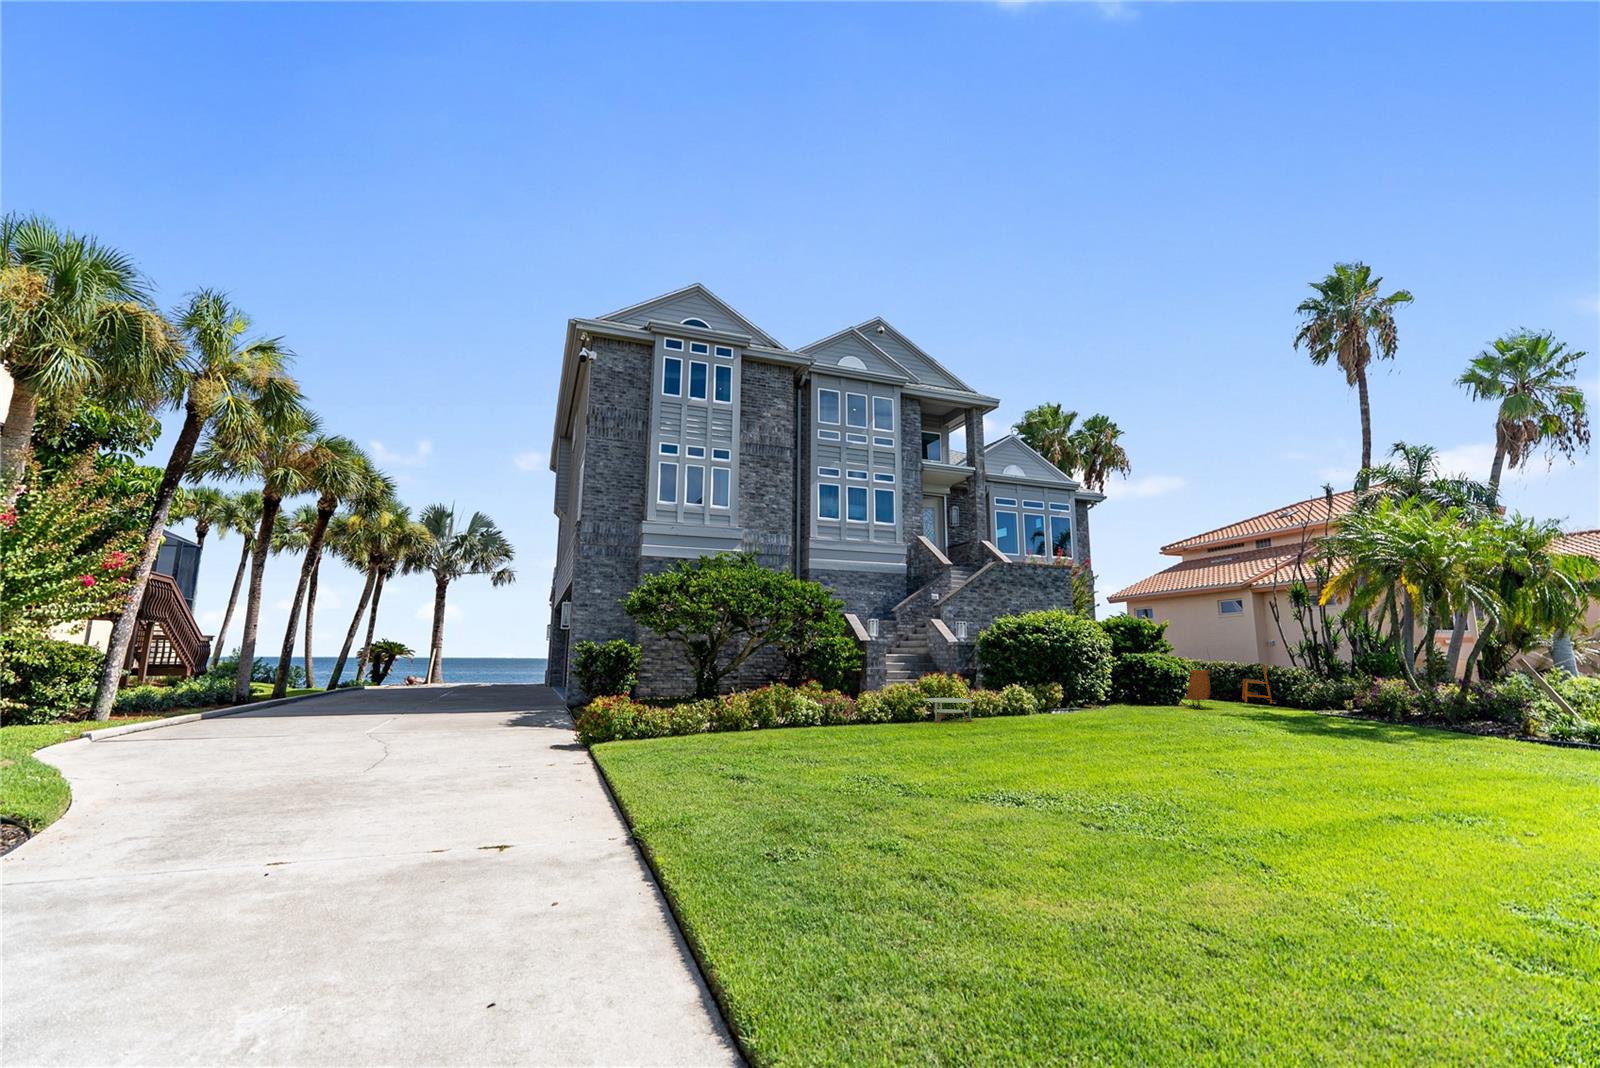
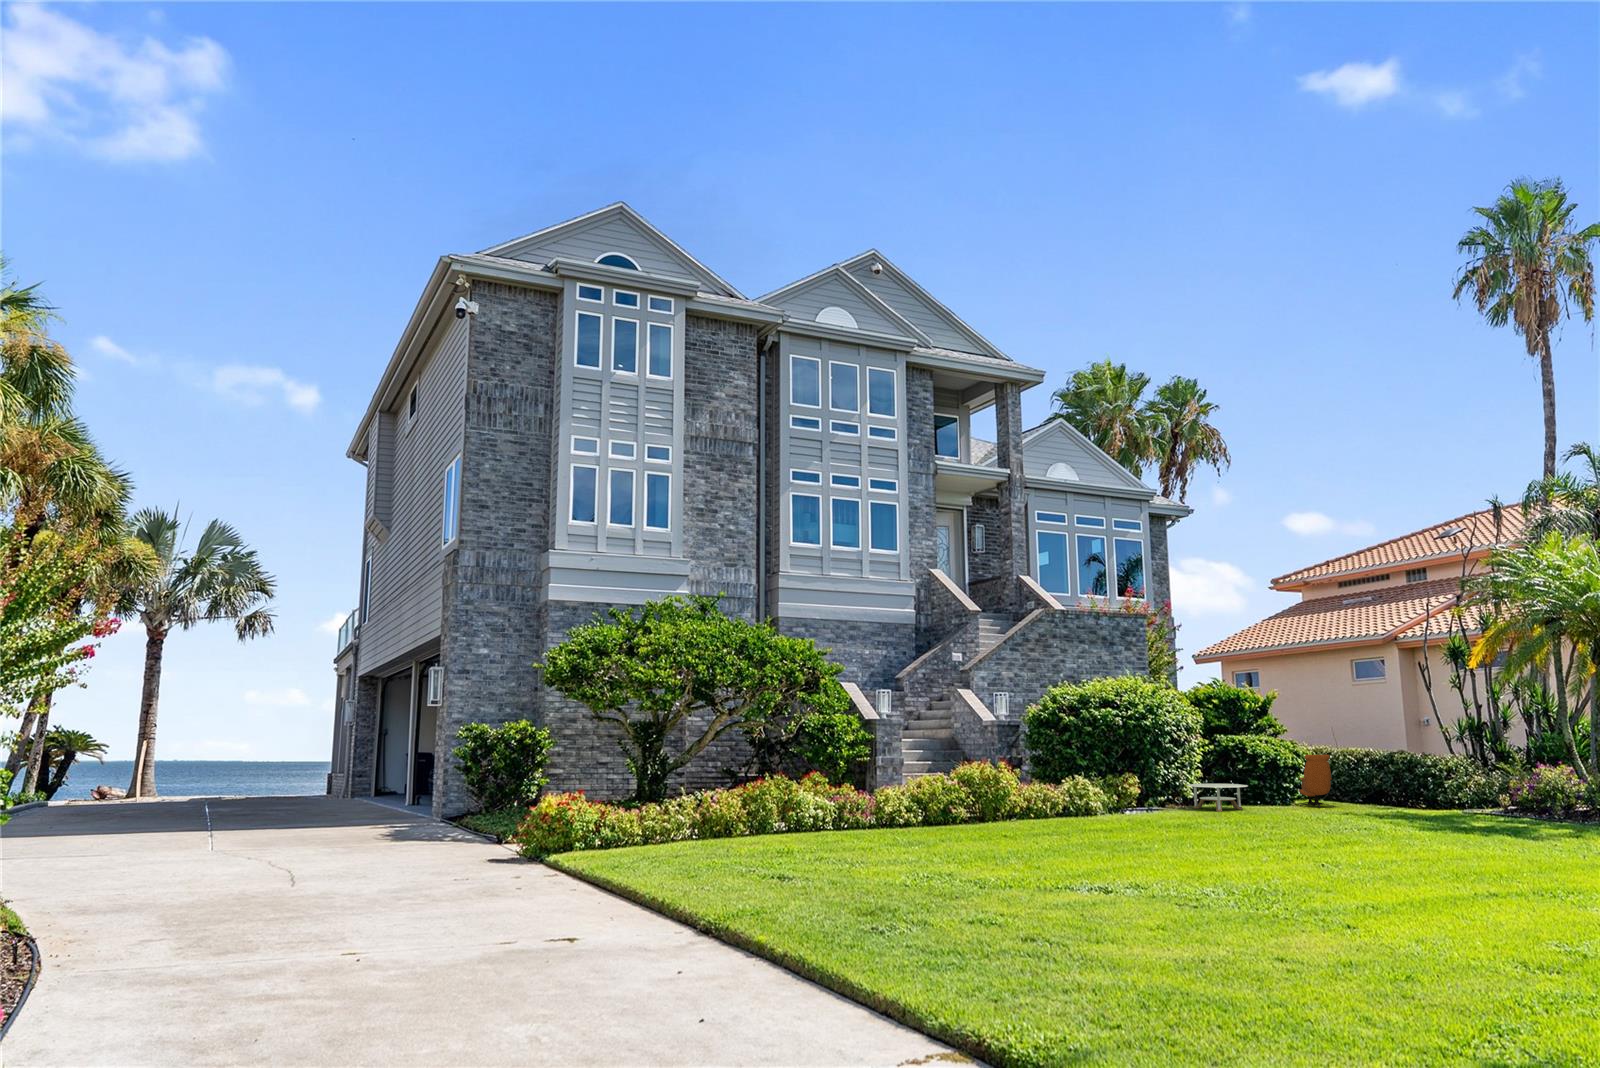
bench: present [1242,664,1272,703] -> none [1376,747,1413,799]
round table: present [924,698,974,723] -> present [1187,784,1247,812]

